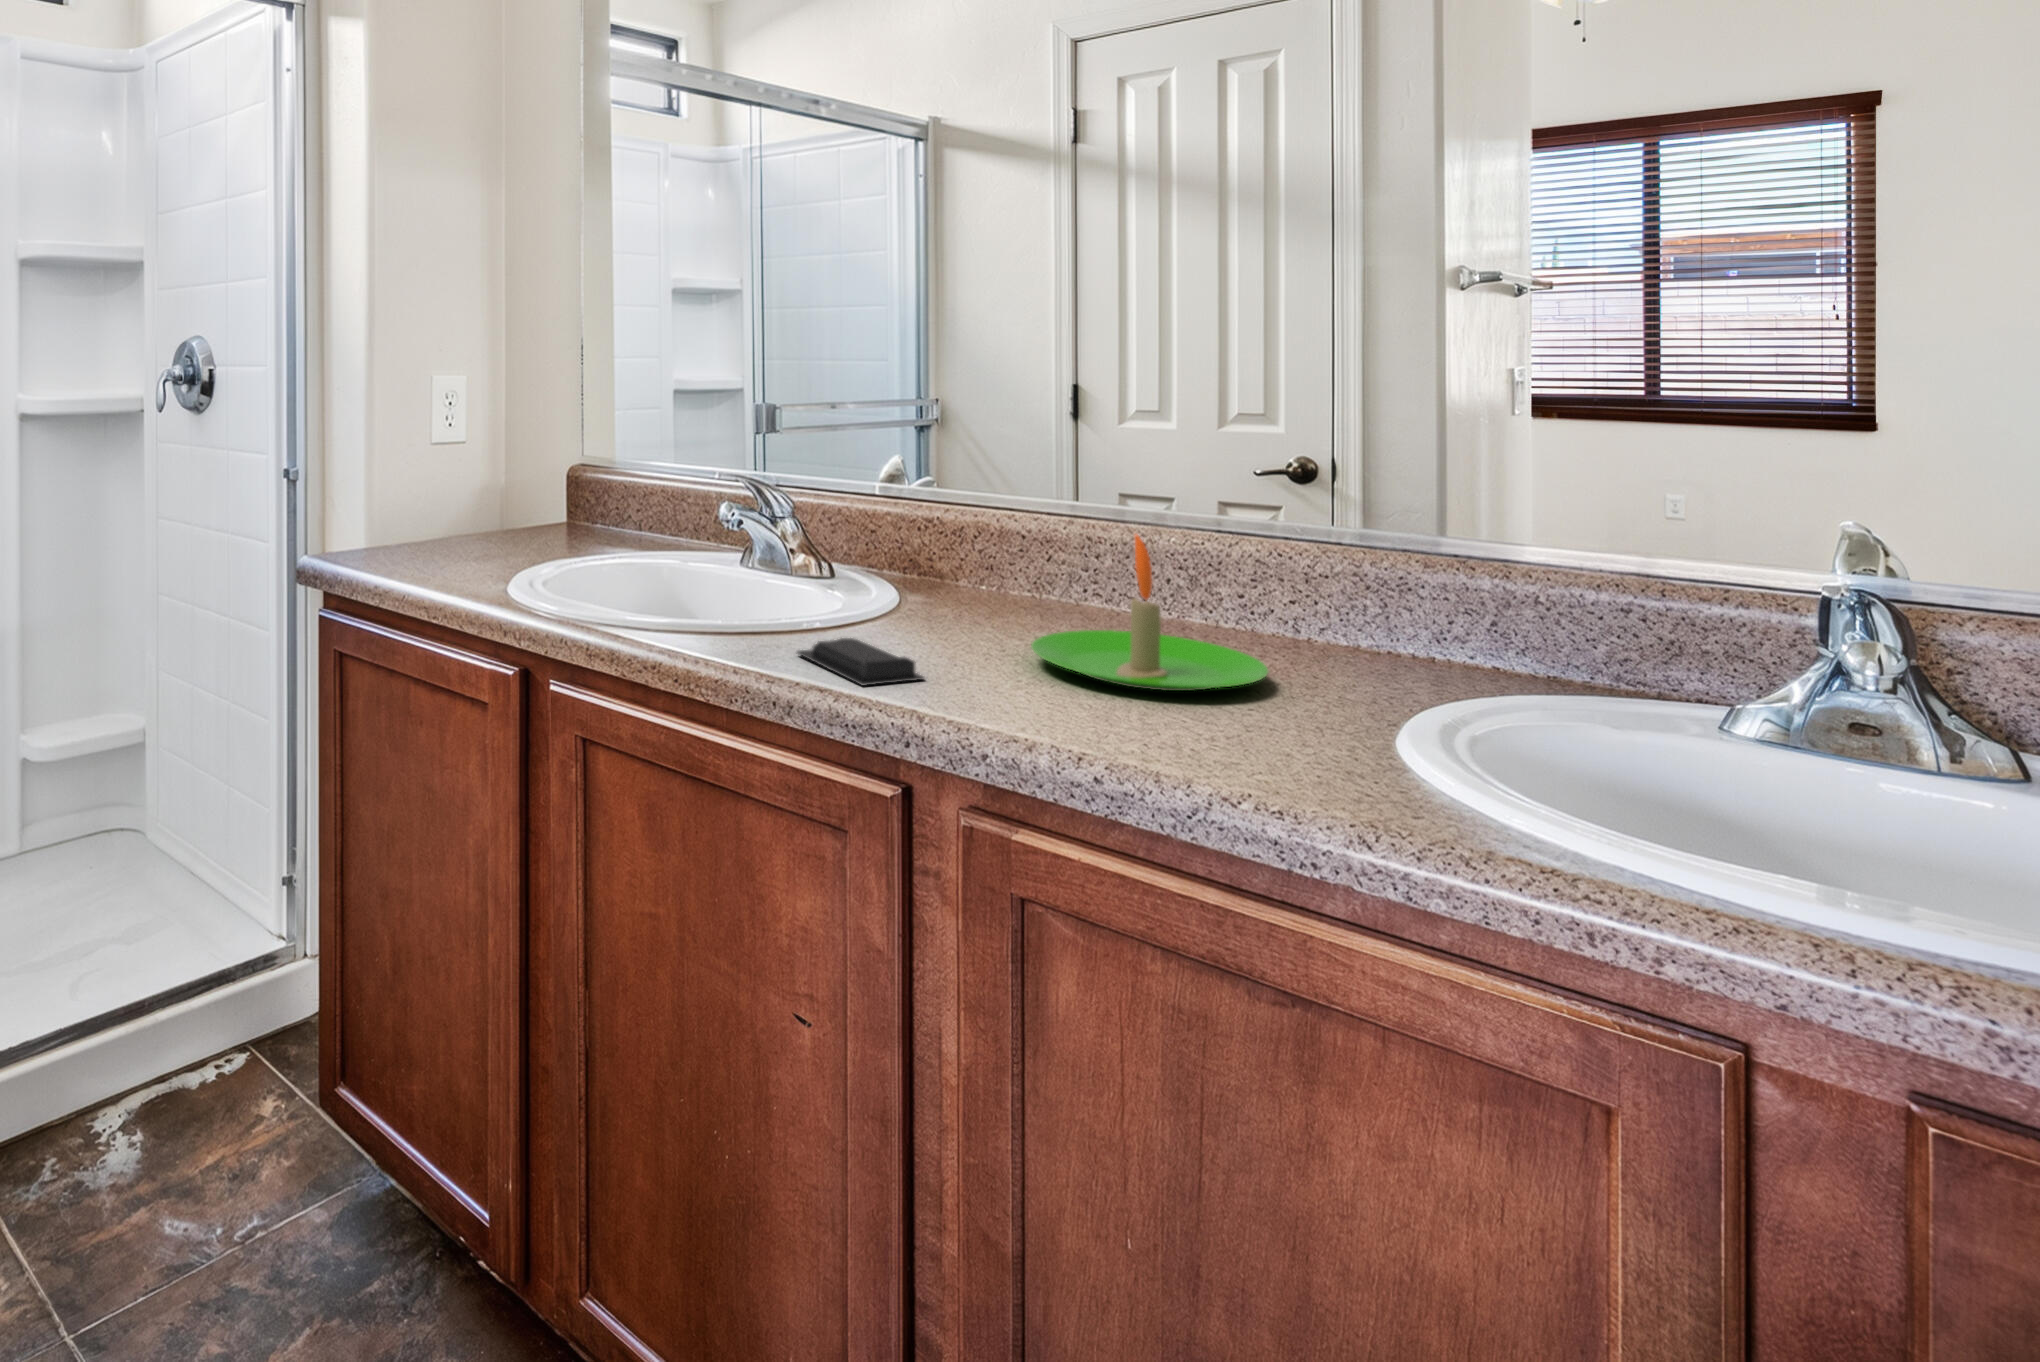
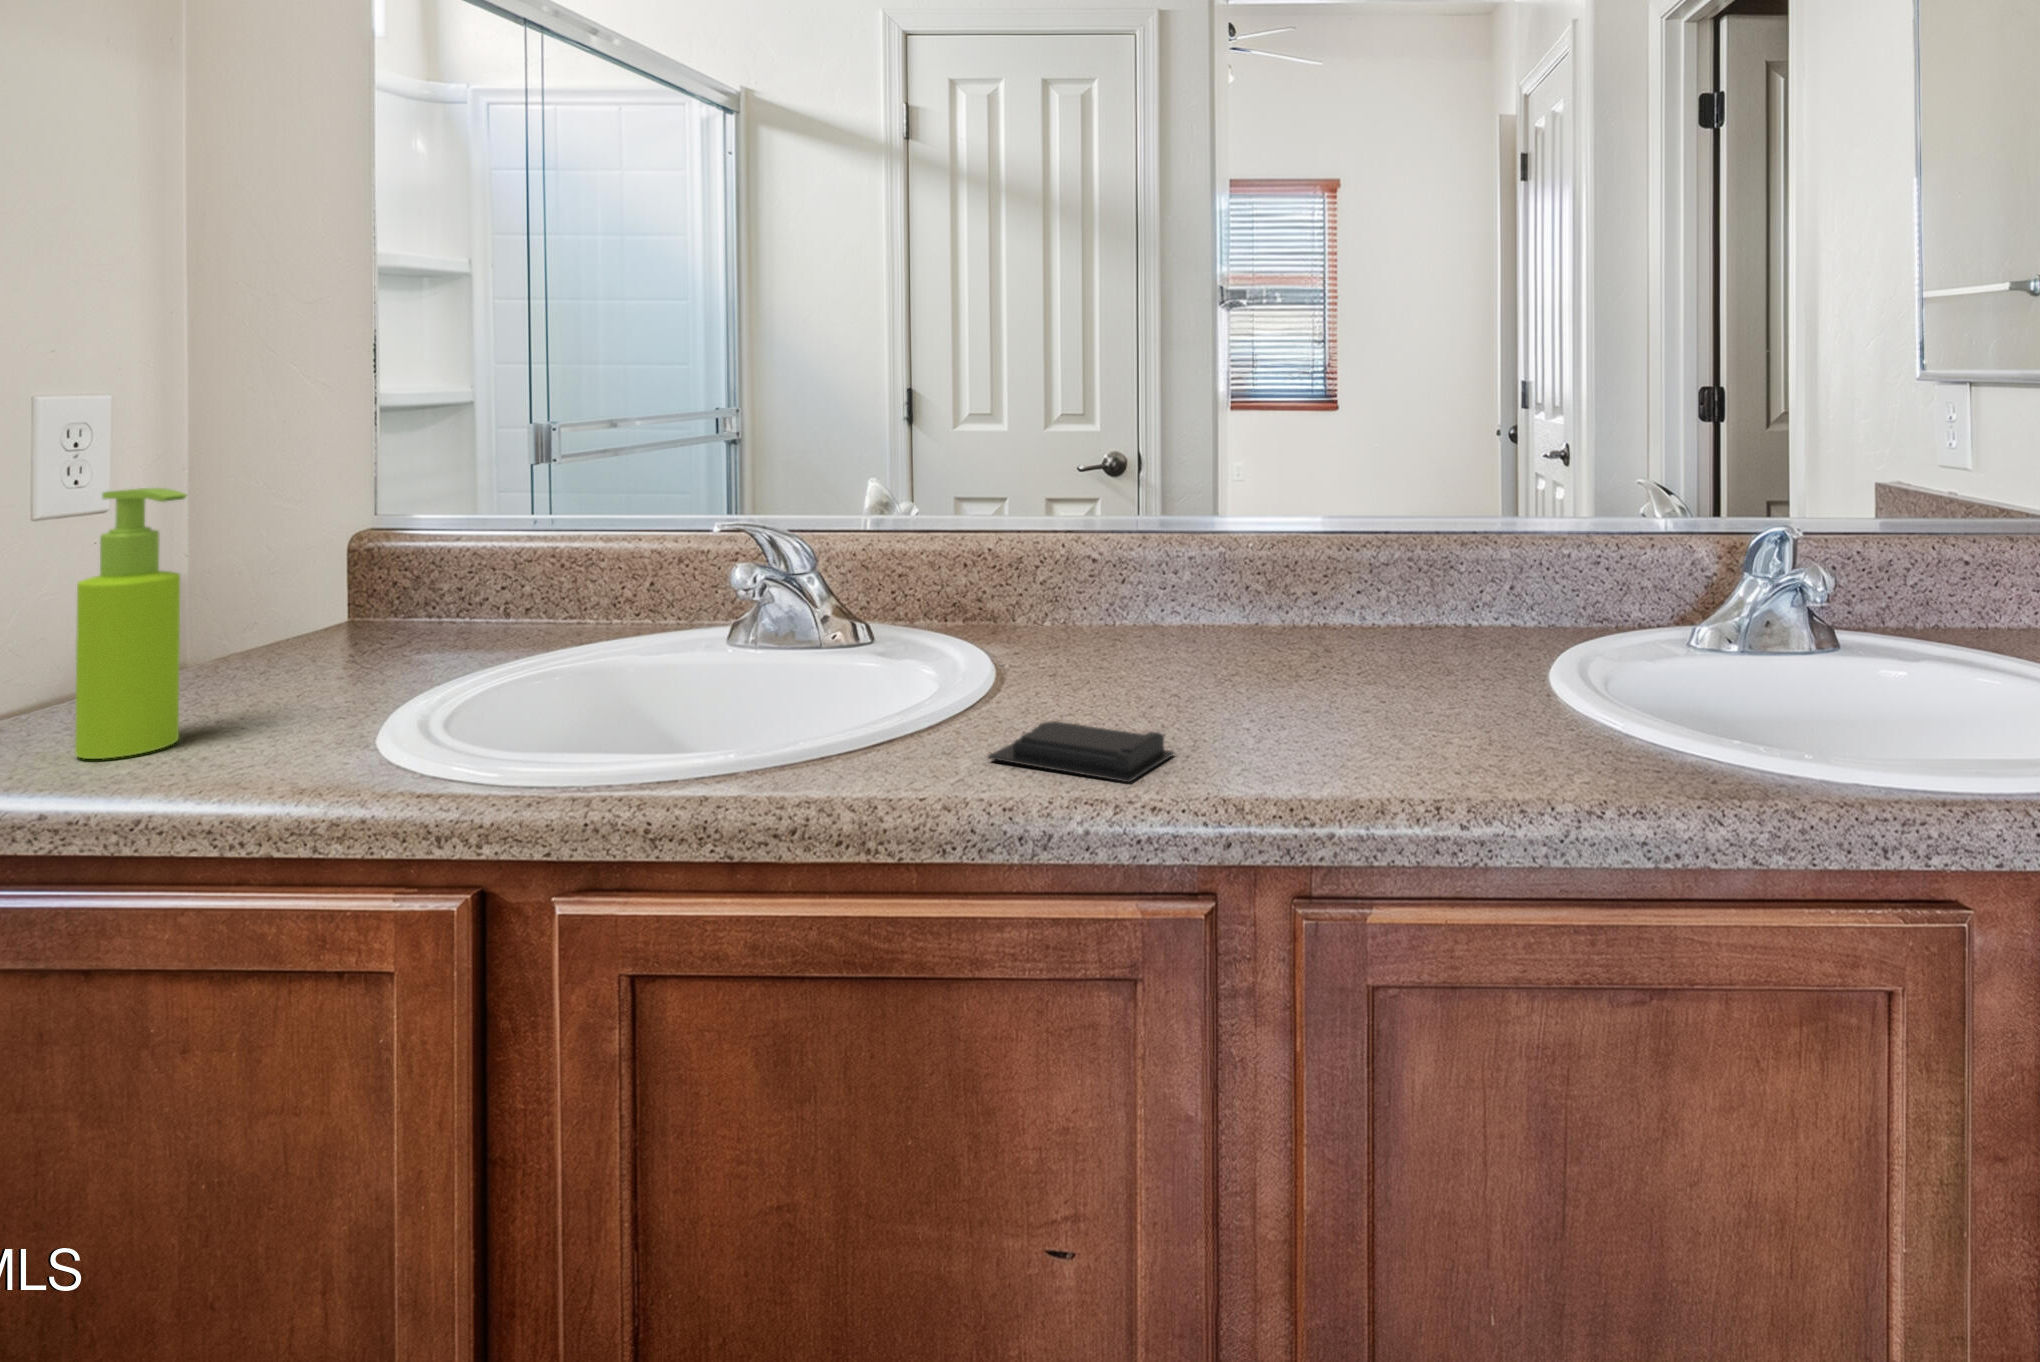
soap dispenser: none [411,427,451,568] -> present [75,488,187,759]
candle: present [1031,534,1268,691] -> none [1217,544,1443,711]

